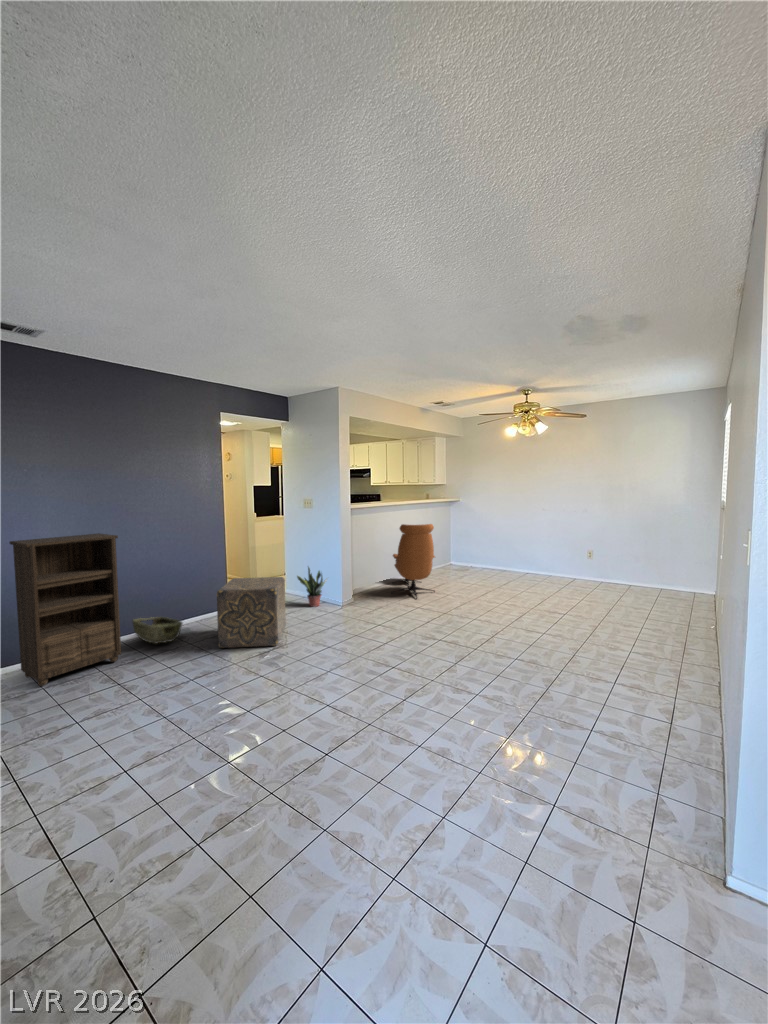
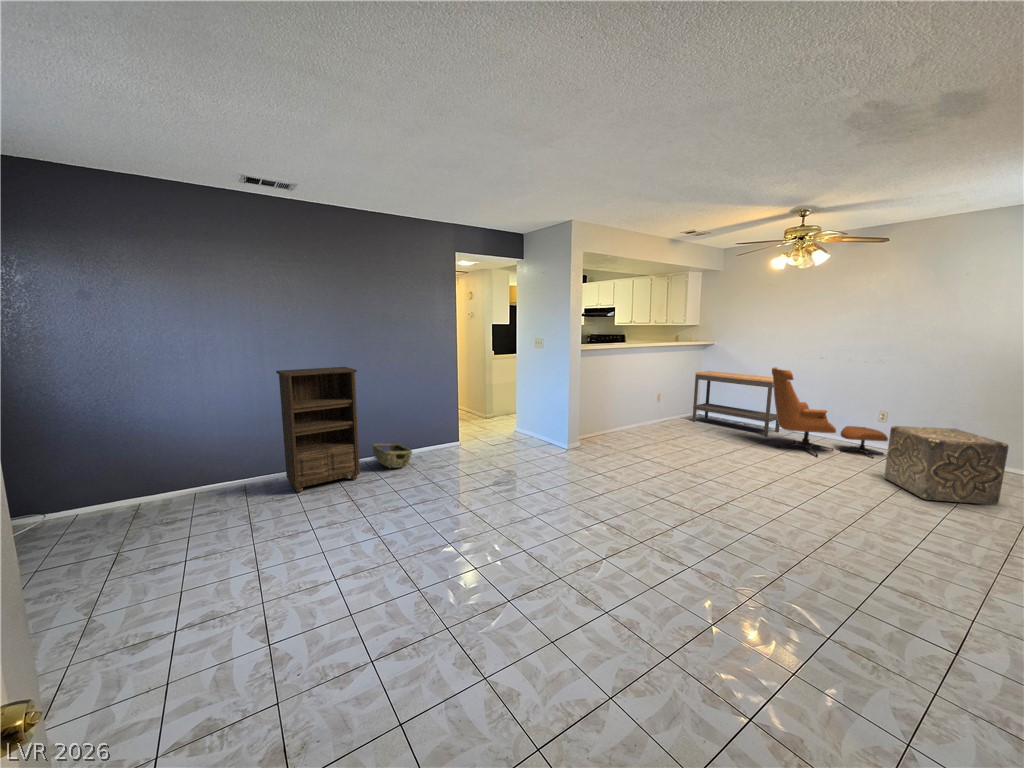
lounge chair: present [391,524,435,599] -> present [772,367,888,458]
console table: none [448,524,518,577] -> present [692,371,780,436]
potted plant: present [297,567,327,607] -> none [521,407,553,448]
ottoman: present [217,577,286,648] -> present [884,426,1009,505]

